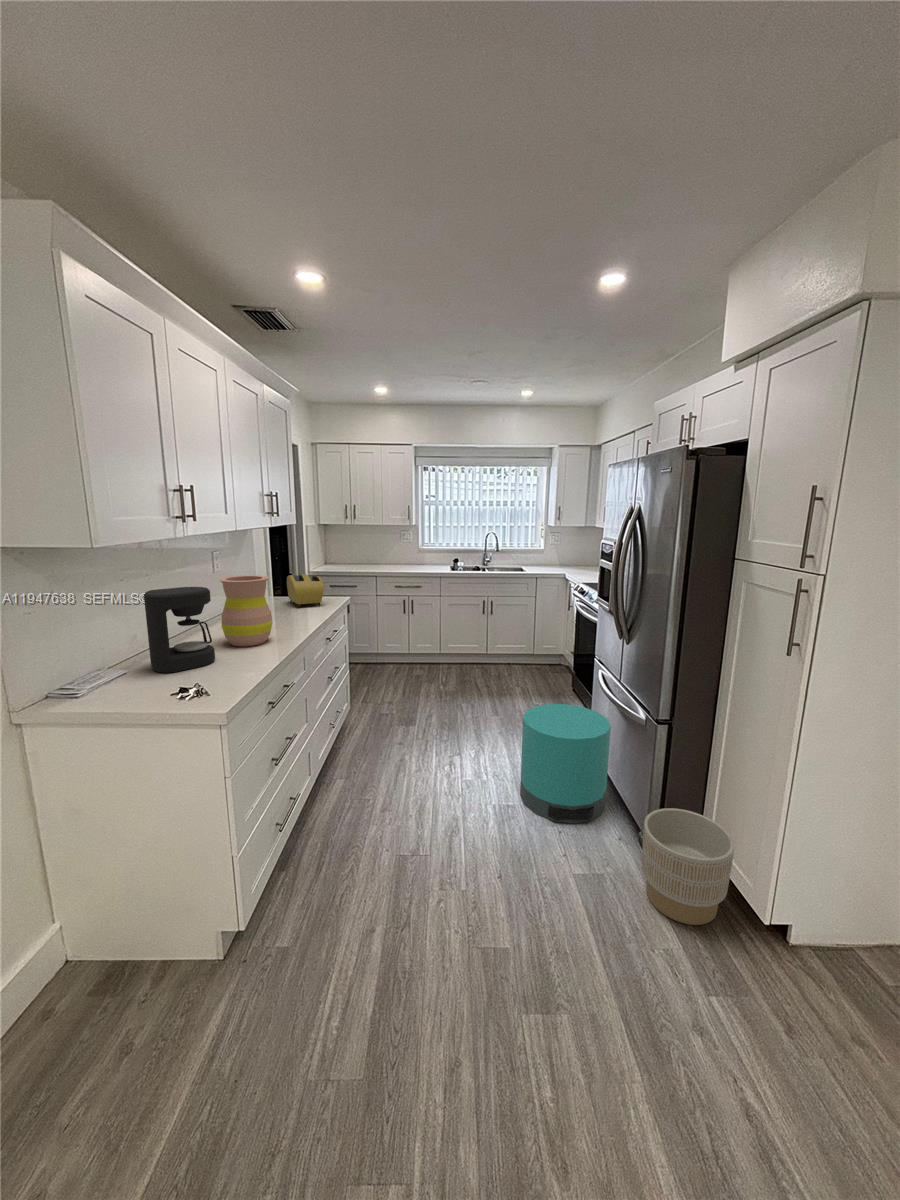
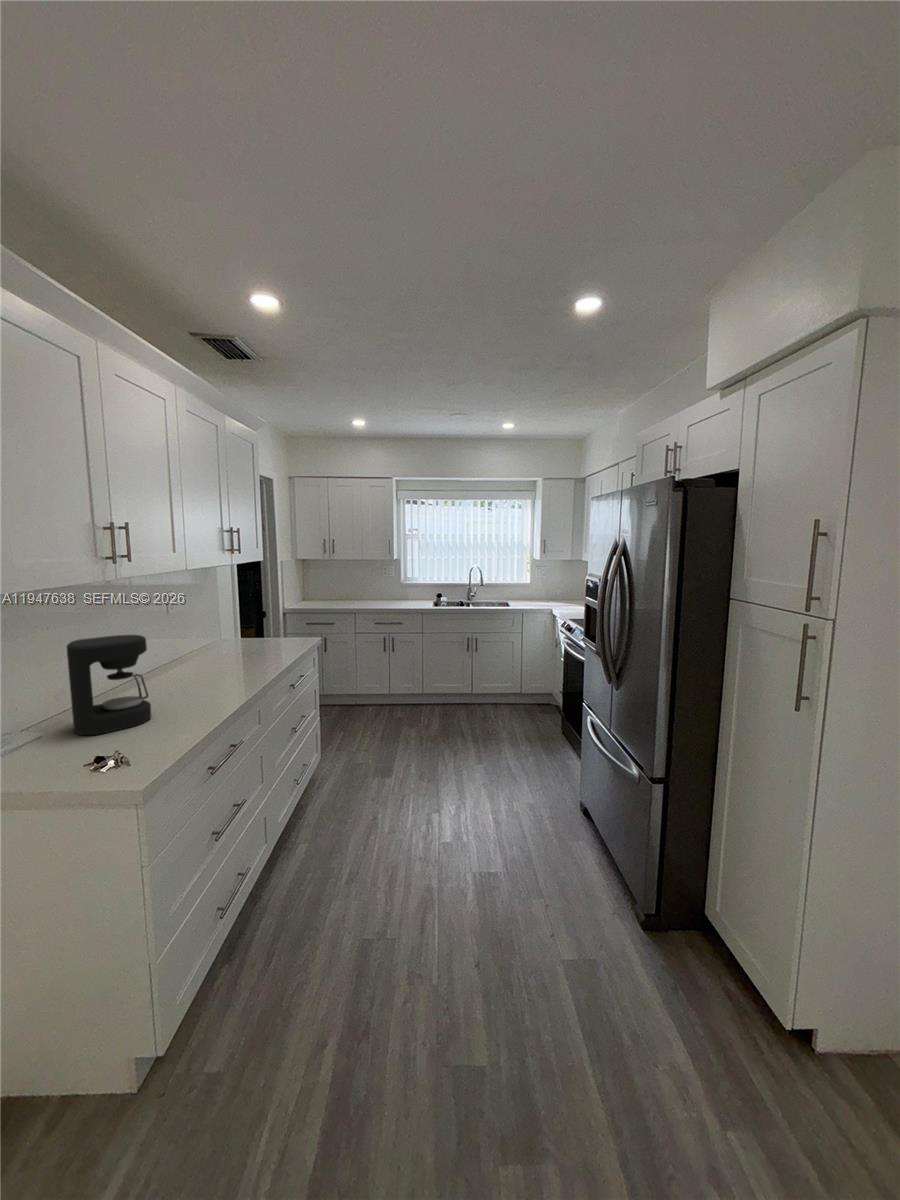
toaster: present [287,574,324,608] -> none [252,614,291,652]
vase: present [219,575,272,646] -> none [162,619,224,700]
trash can: present [520,704,611,824] -> none [503,755,601,895]
planter: present [642,808,734,925] -> none [640,882,745,1028]

